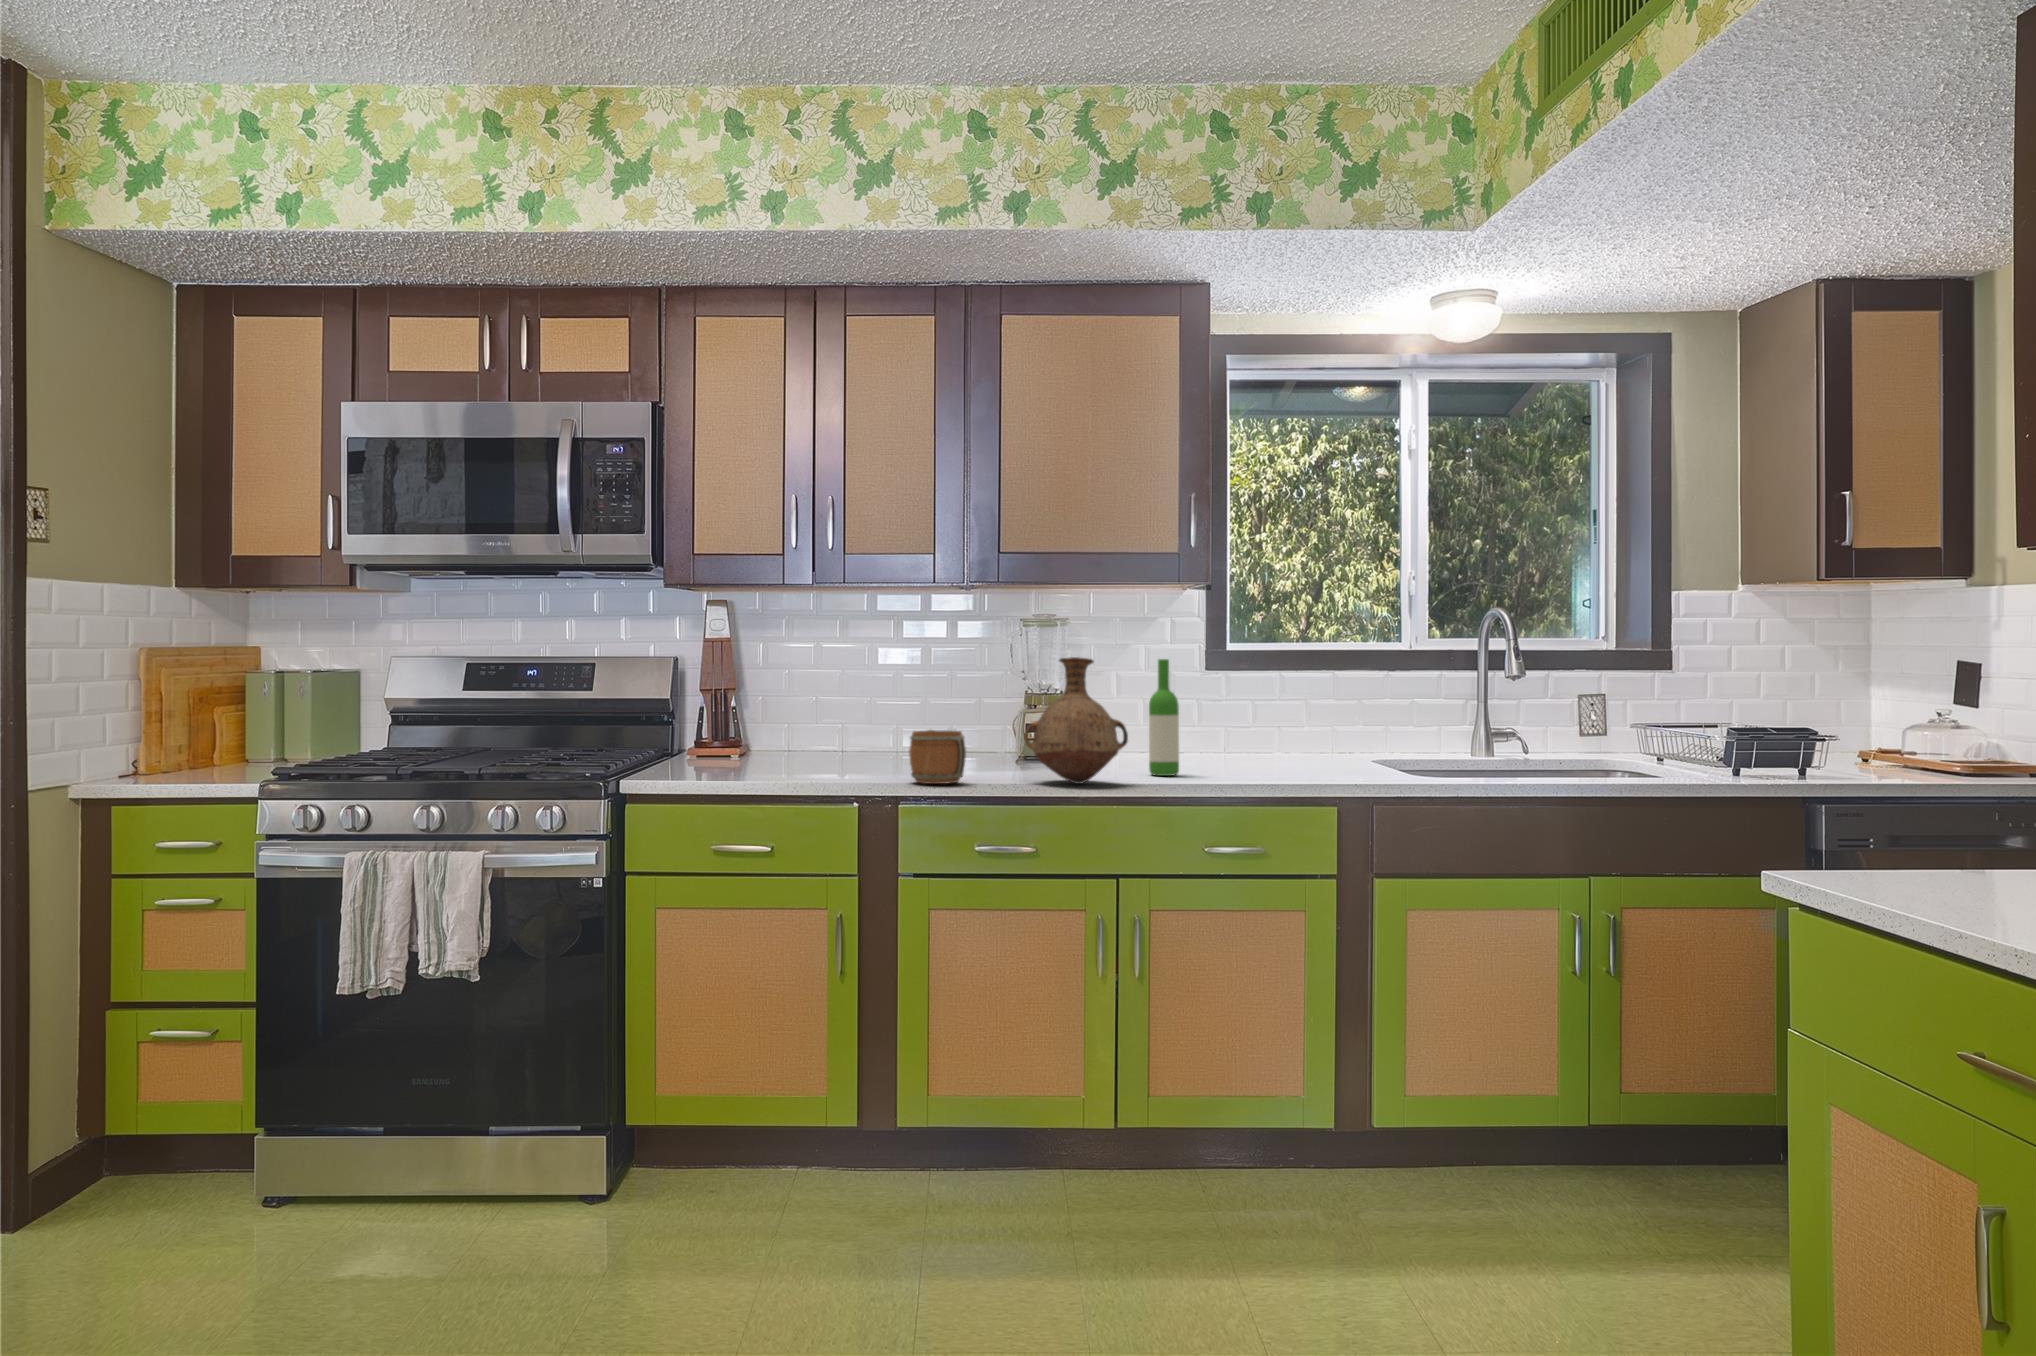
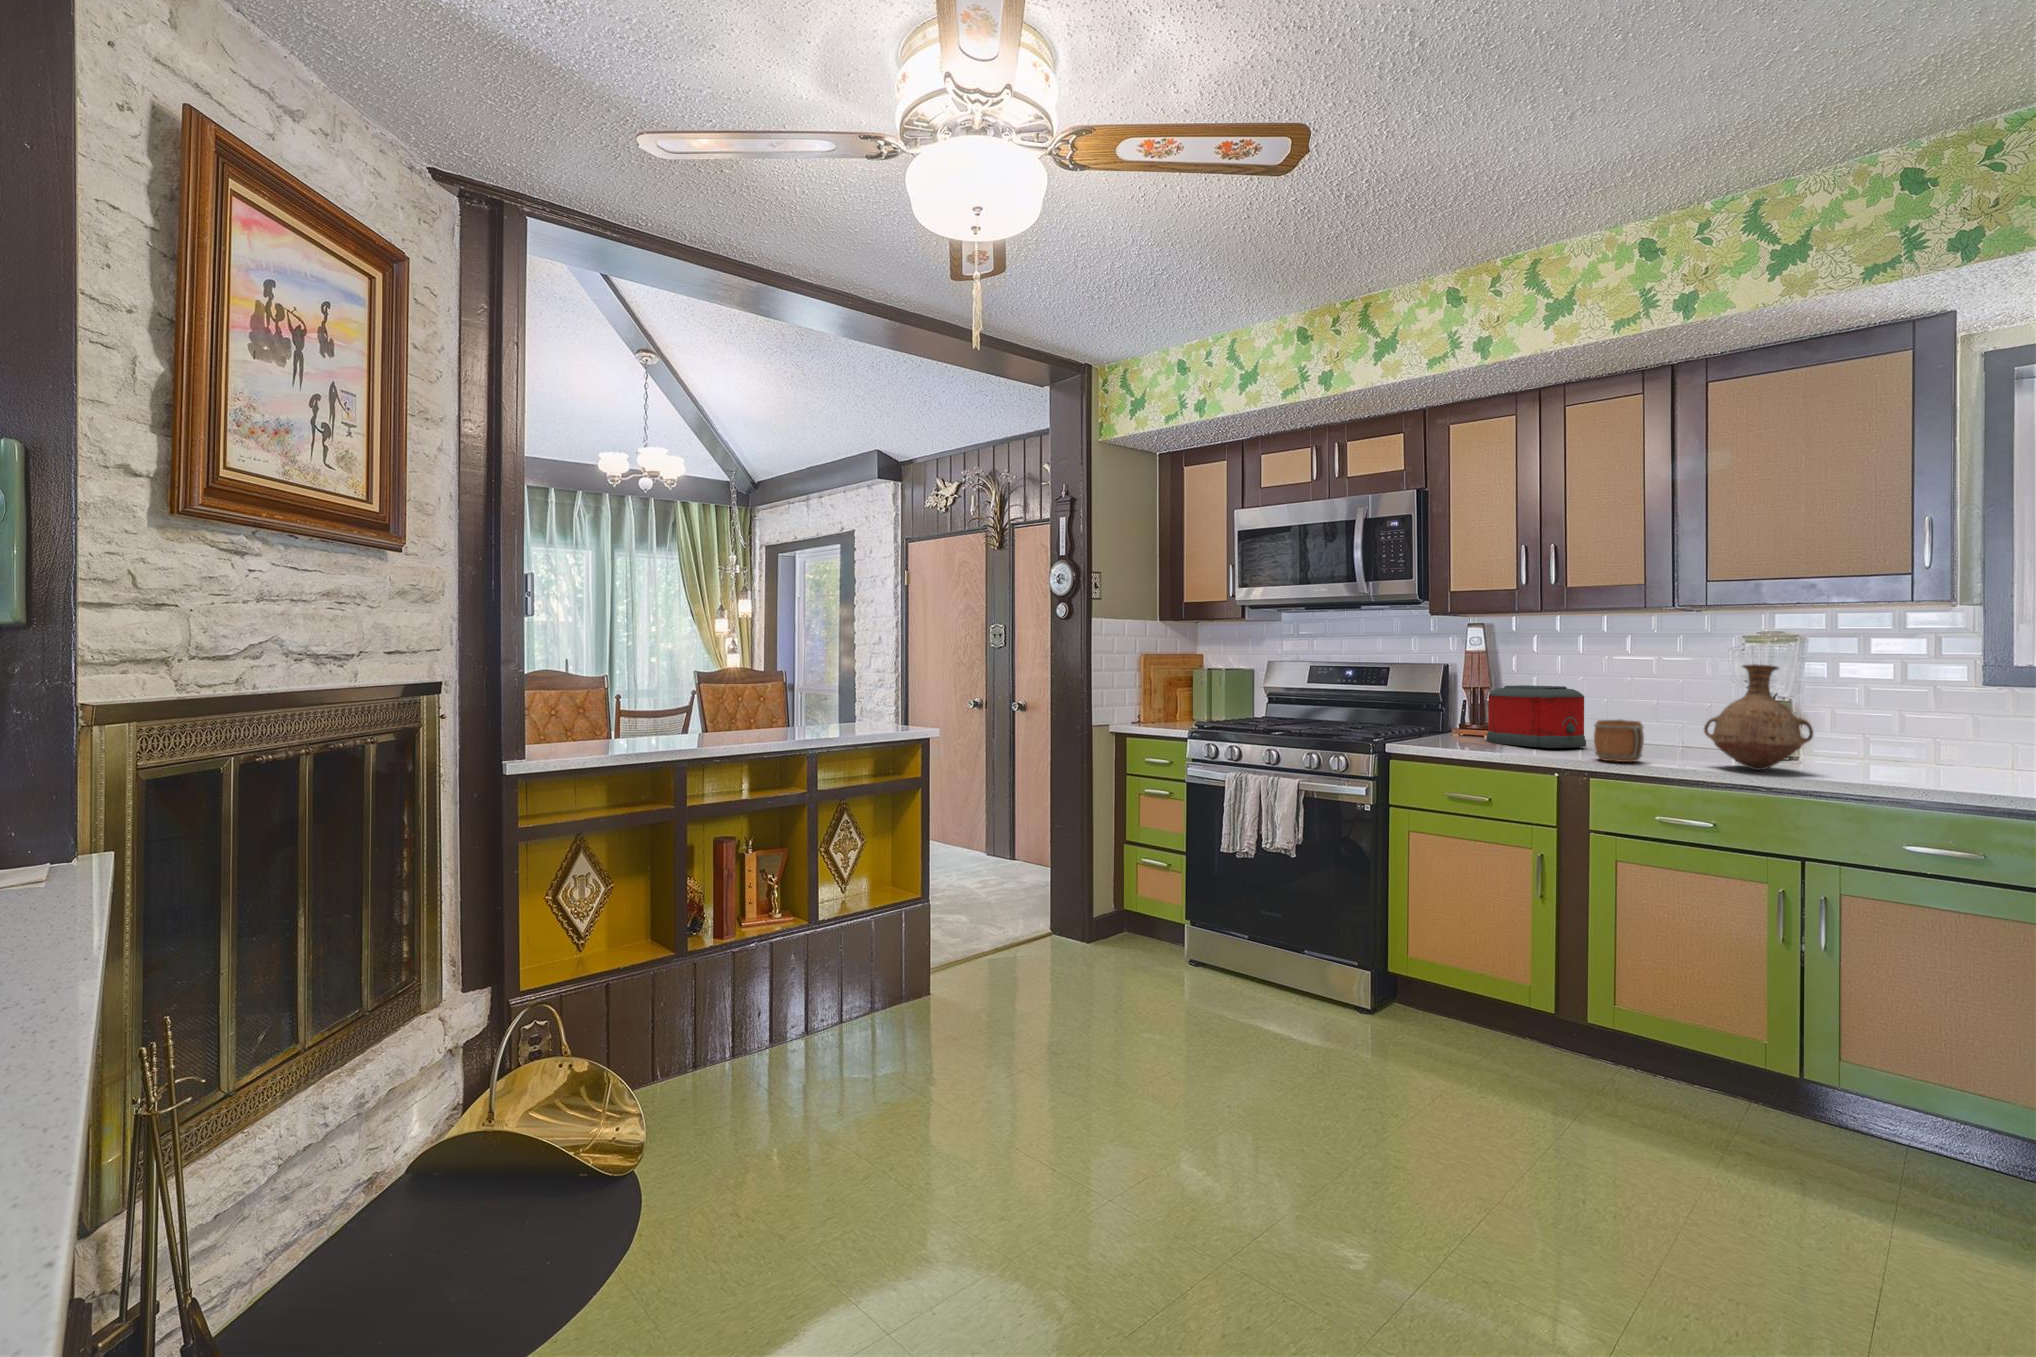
wine bottle: present [1149,659,1179,776] -> none [1862,664,1898,770]
toaster: none [755,690,881,773] -> present [1486,685,1586,748]

